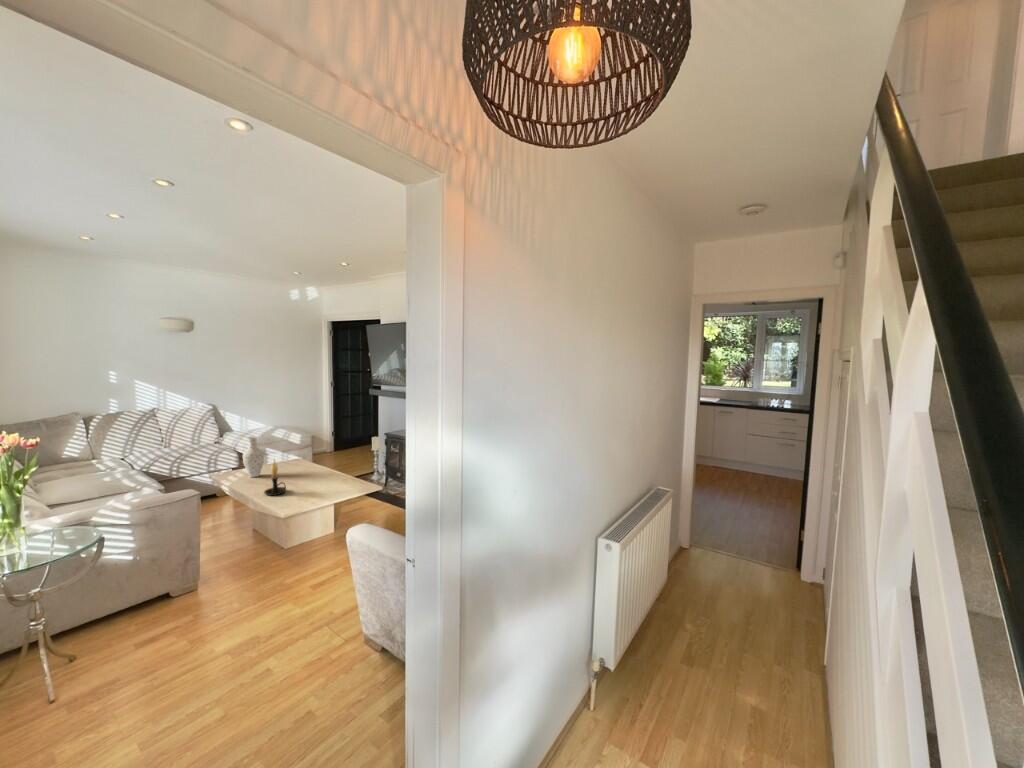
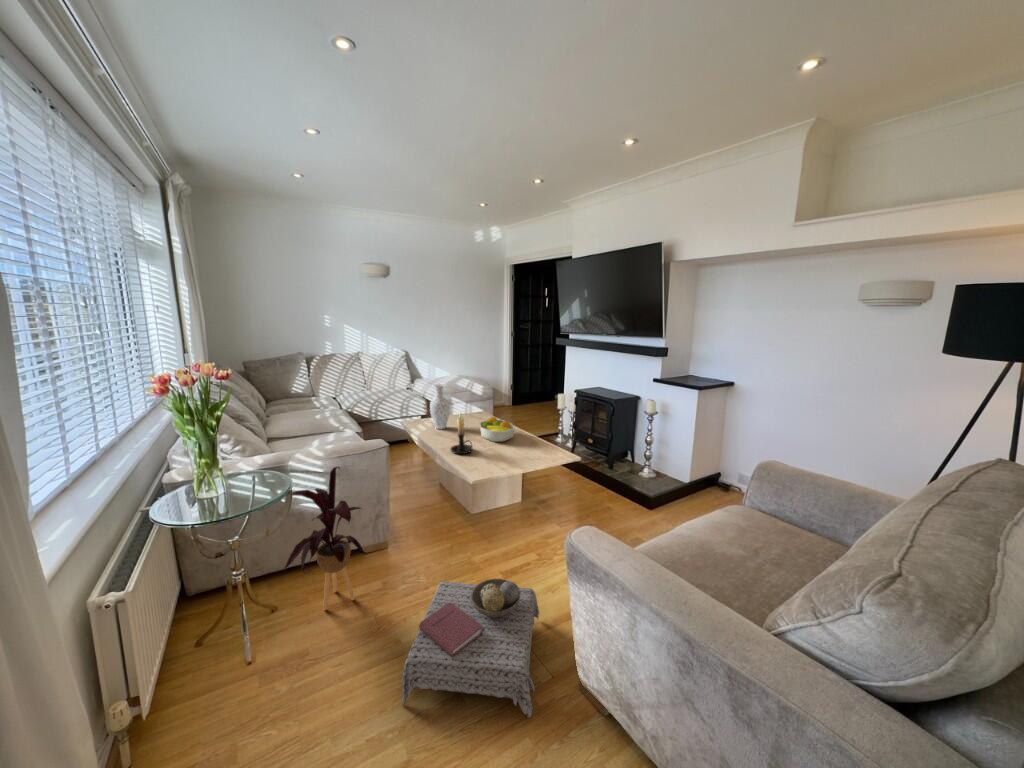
fruit bowl: none [294,461,327,482] -> present [480,417,514,442]
house plant: none [88,512,178,647] -> present [285,467,363,610]
ottoman: none [219,579,341,686] -> present [401,579,539,718]

